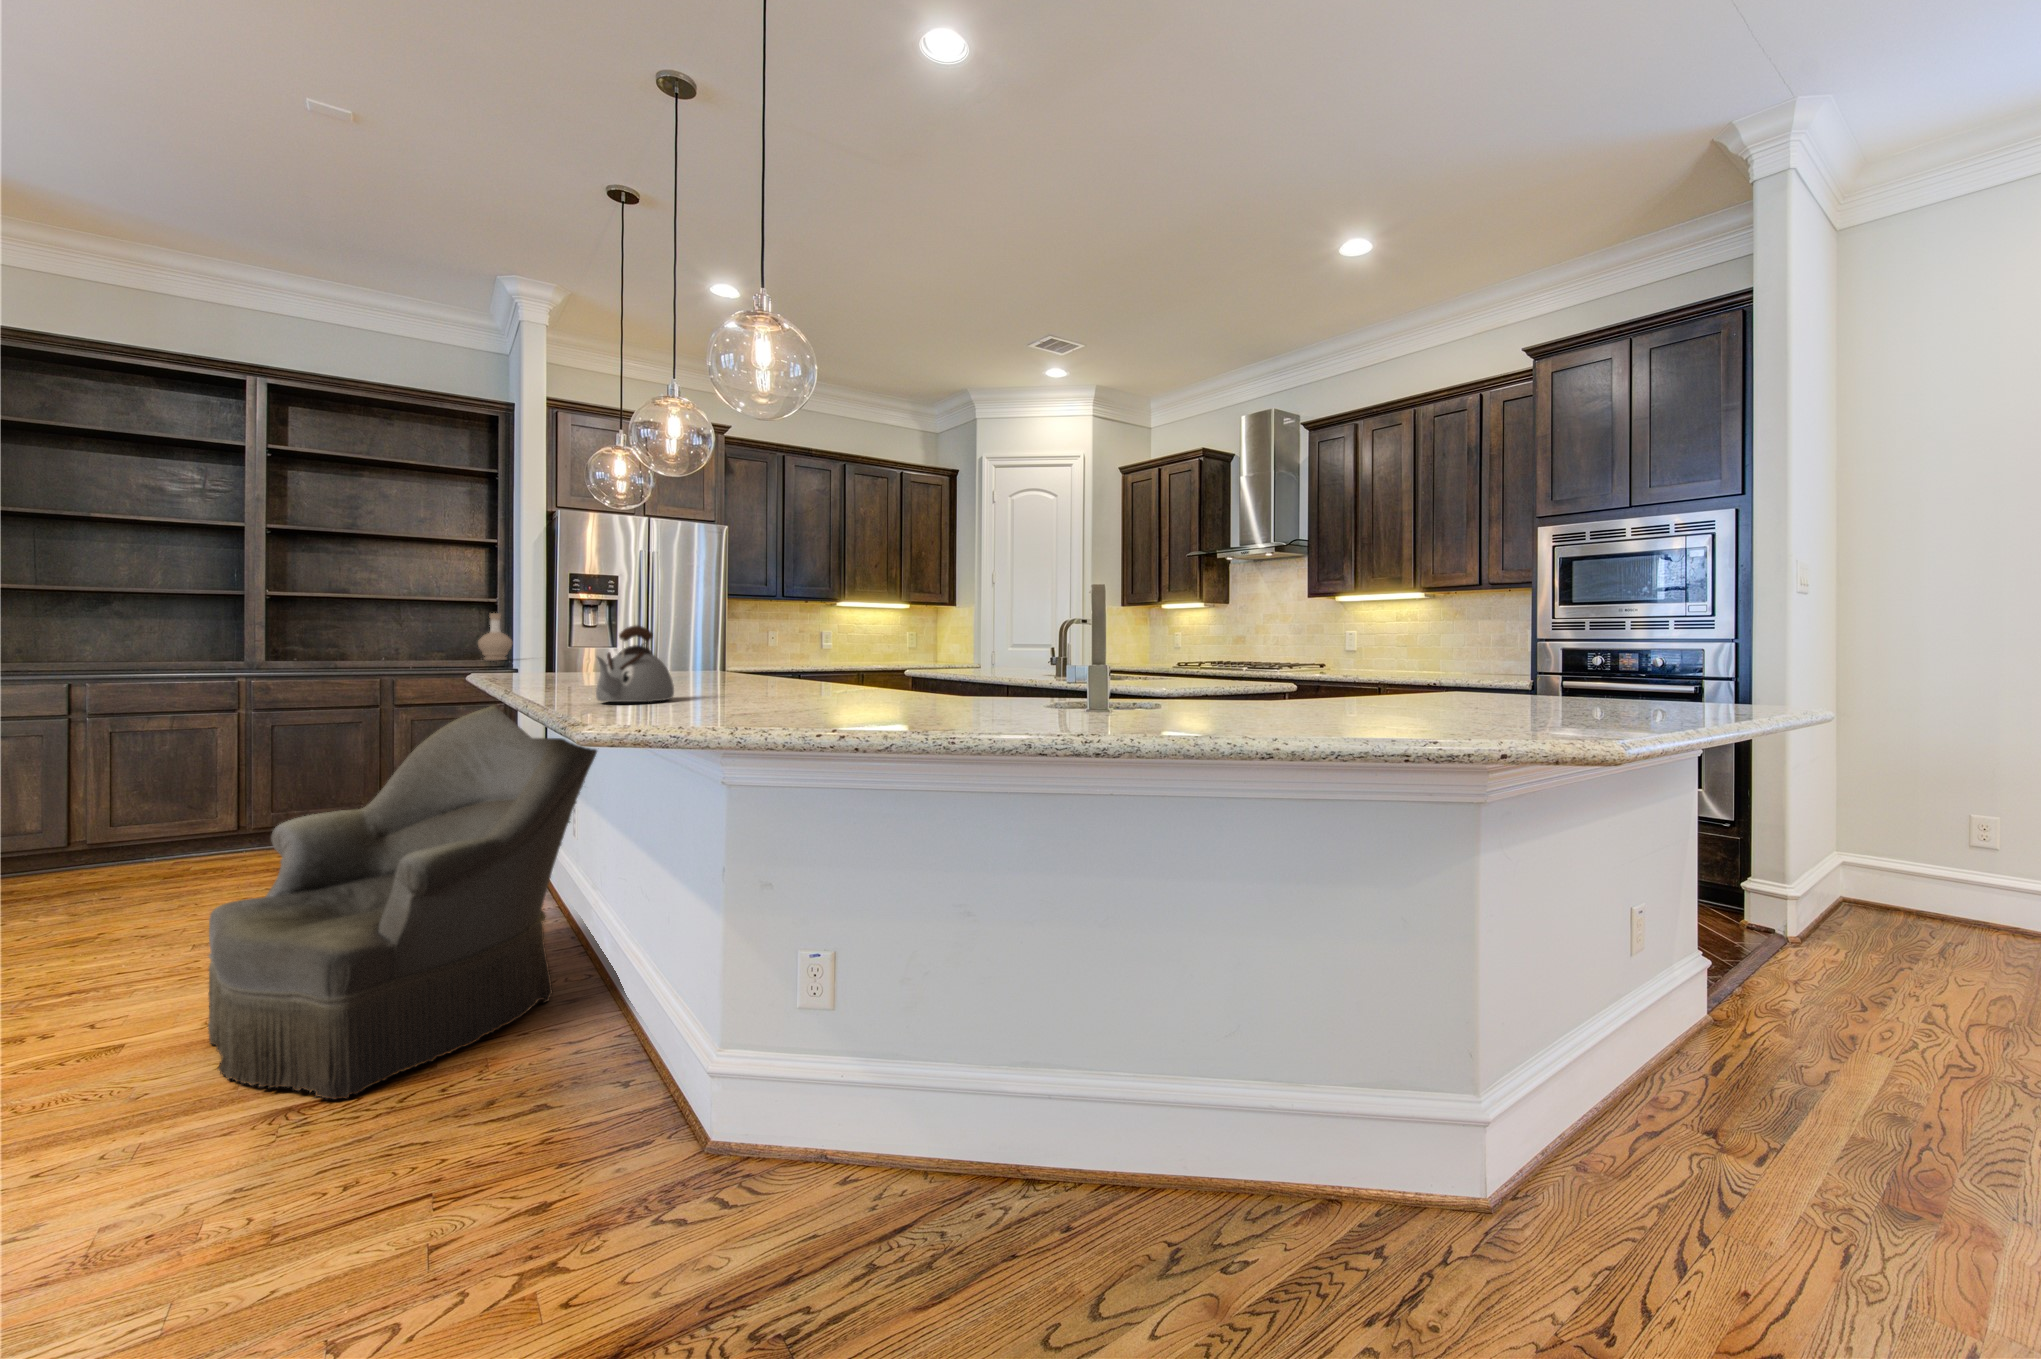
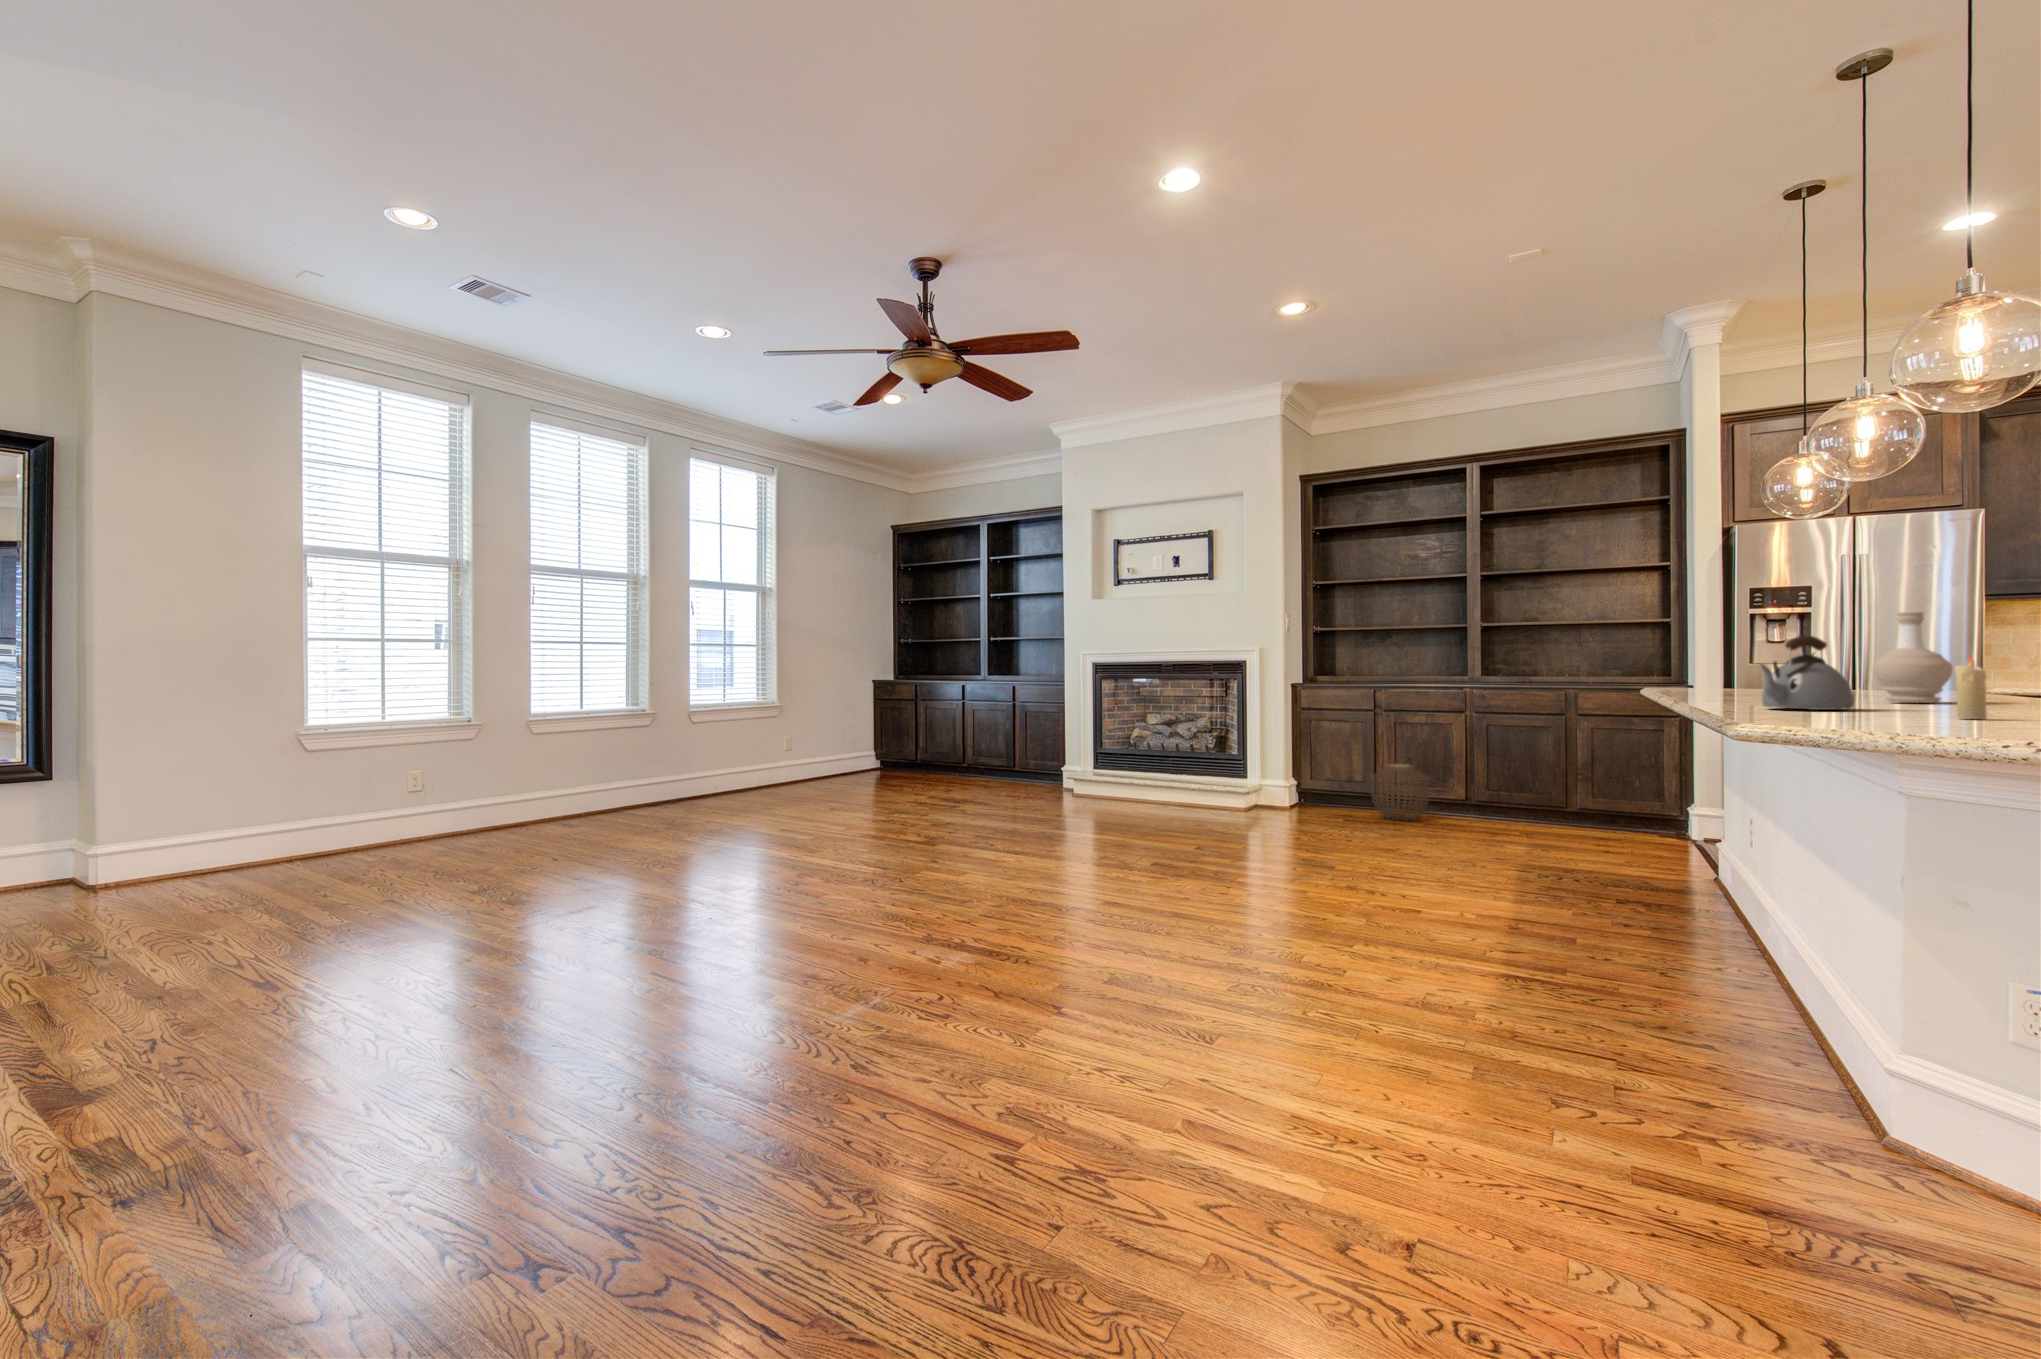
bottle: present [478,613,512,661] -> present [1873,611,1953,703]
candle: none [754,648,775,706] -> present [1955,657,1987,719]
armchair: present [208,706,597,1100] -> none [1465,705,1773,987]
woven basket: none [58,793,171,881] -> present [1372,763,1429,821]

